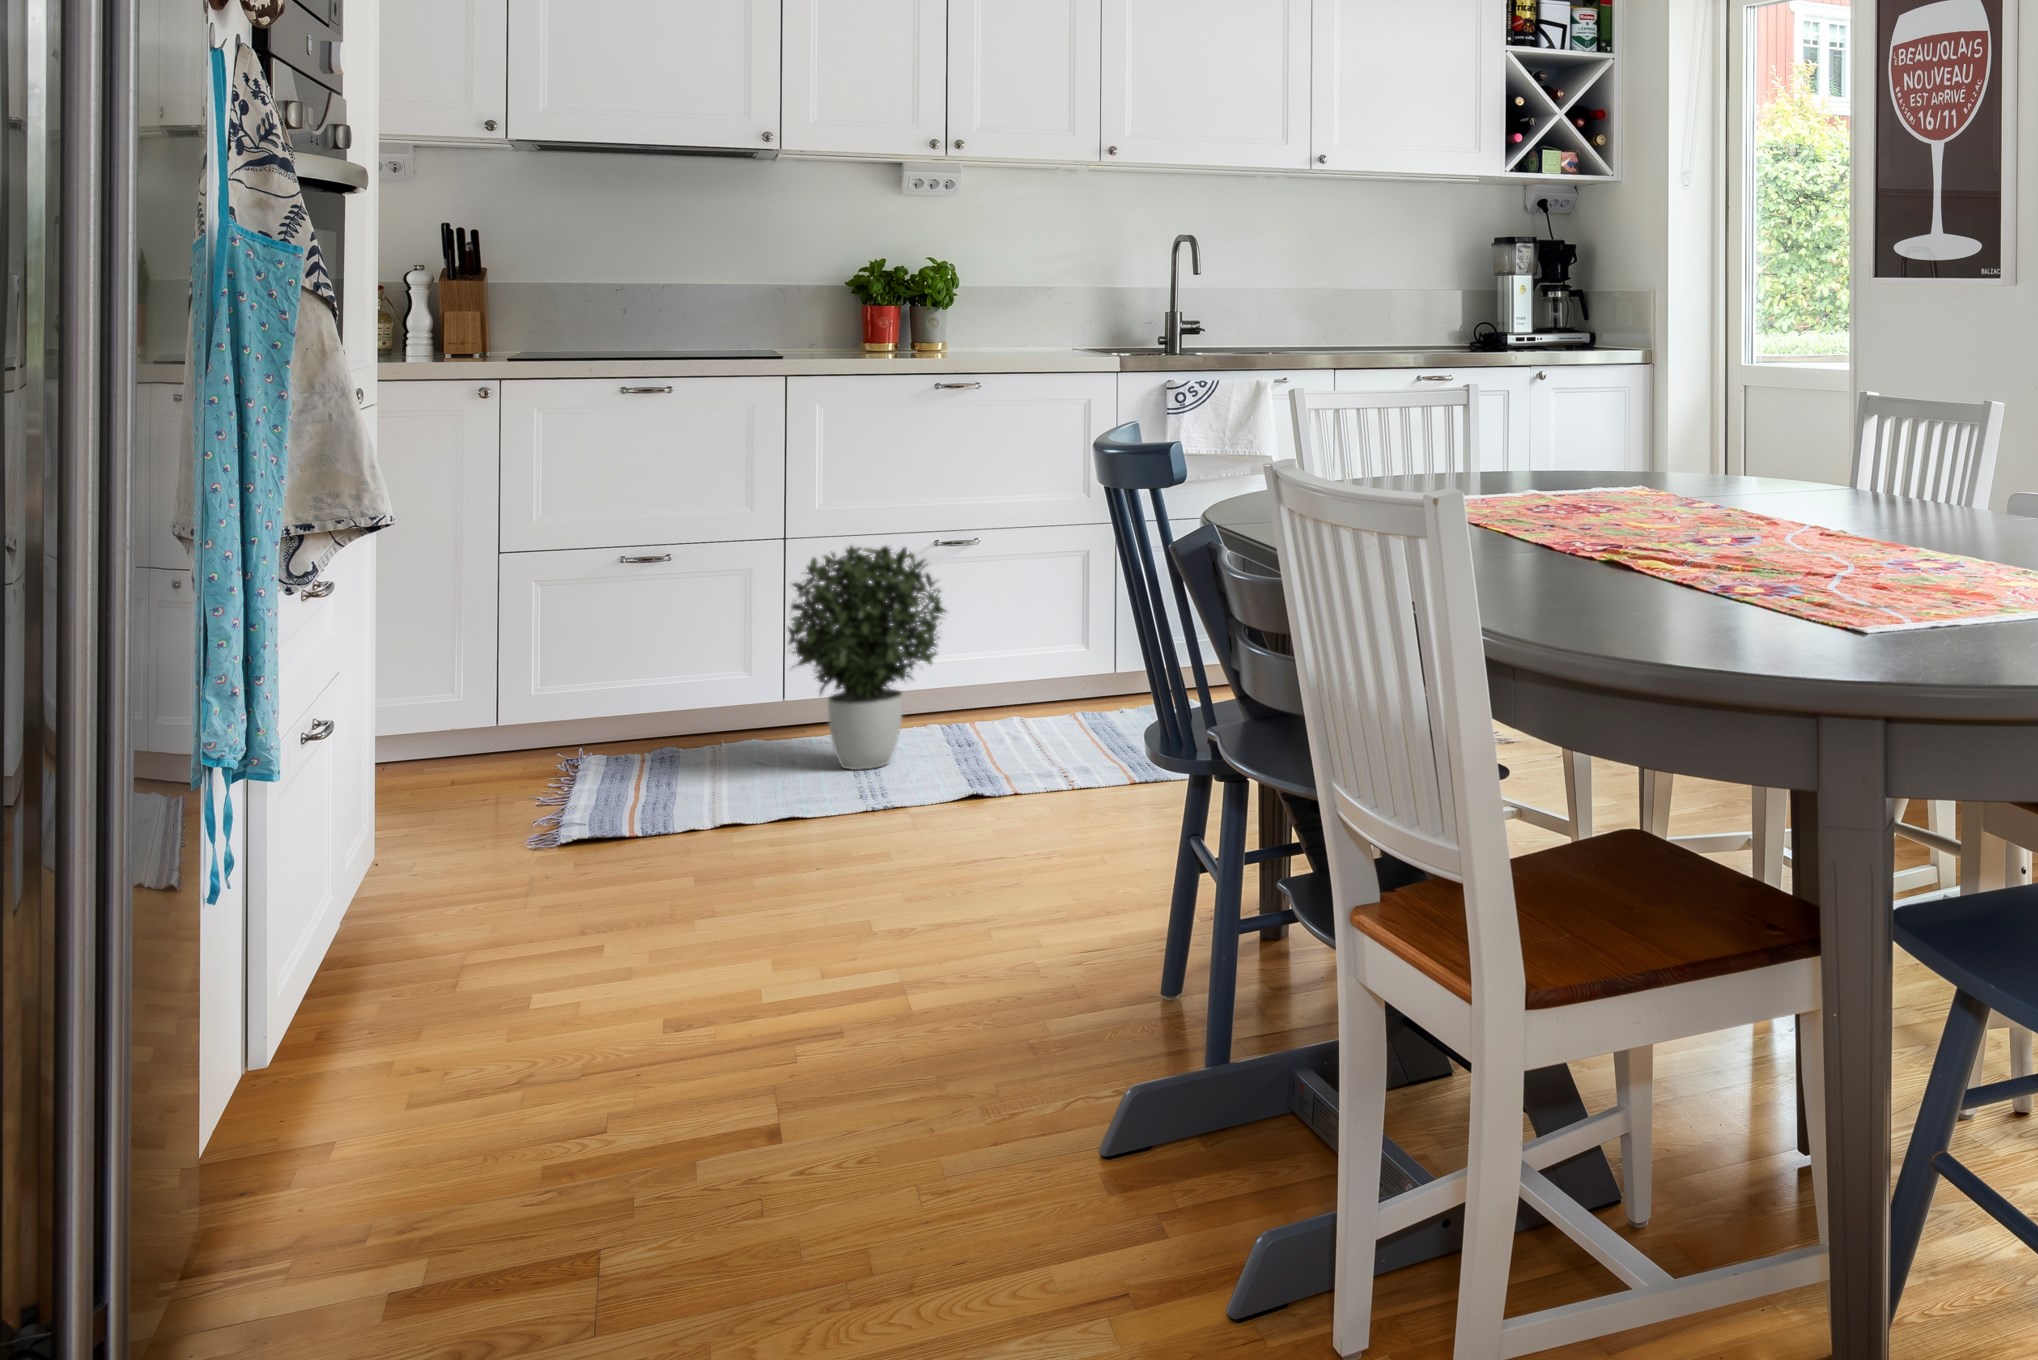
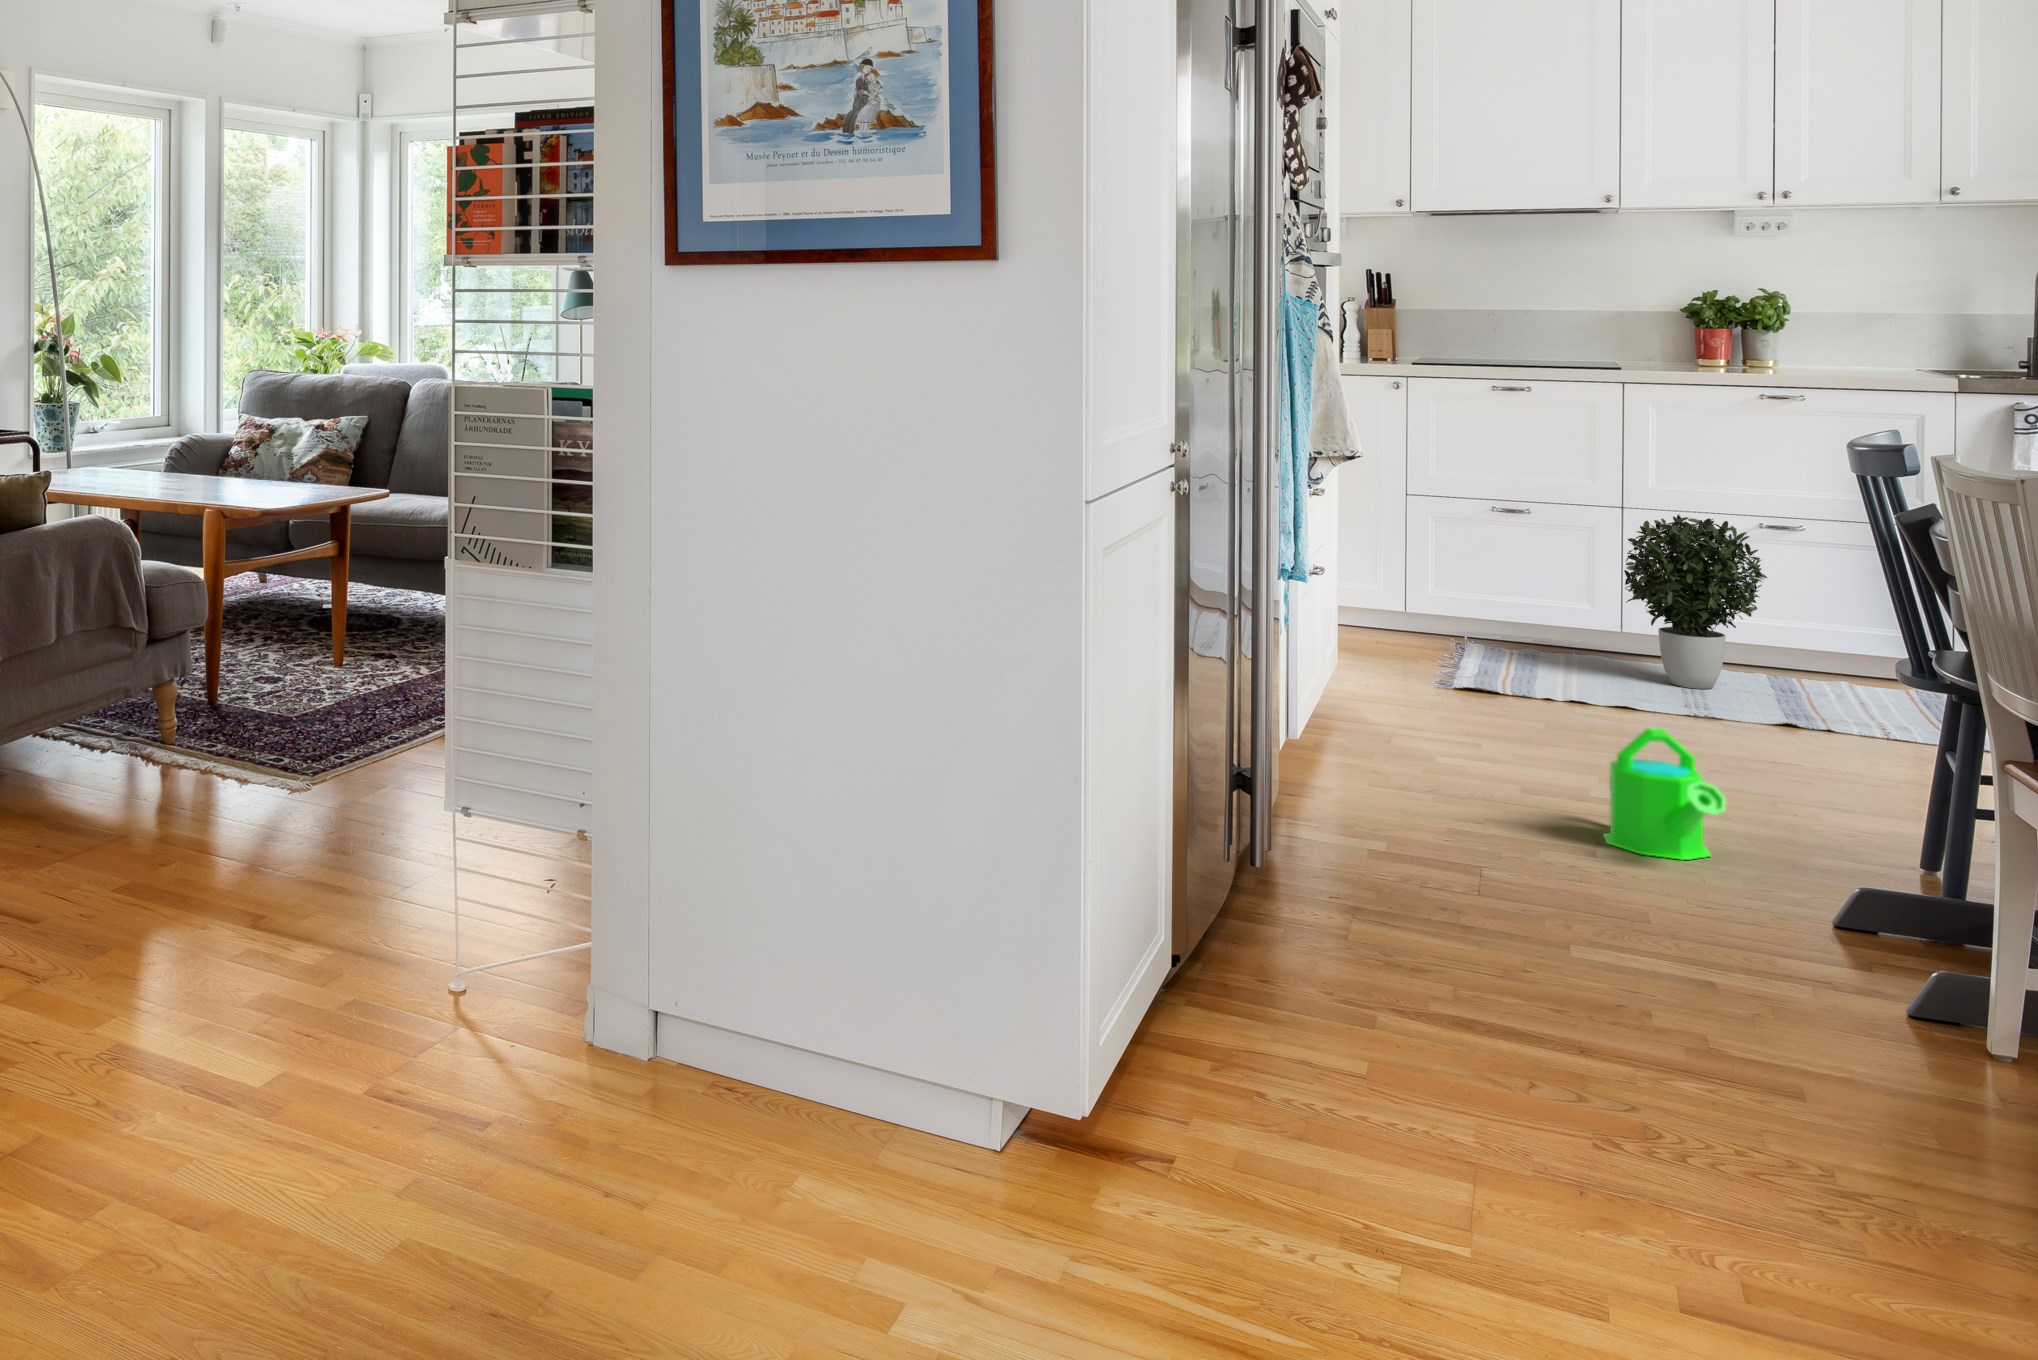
watering can: none [785,903,959,1117] -> present [1603,728,1726,860]

